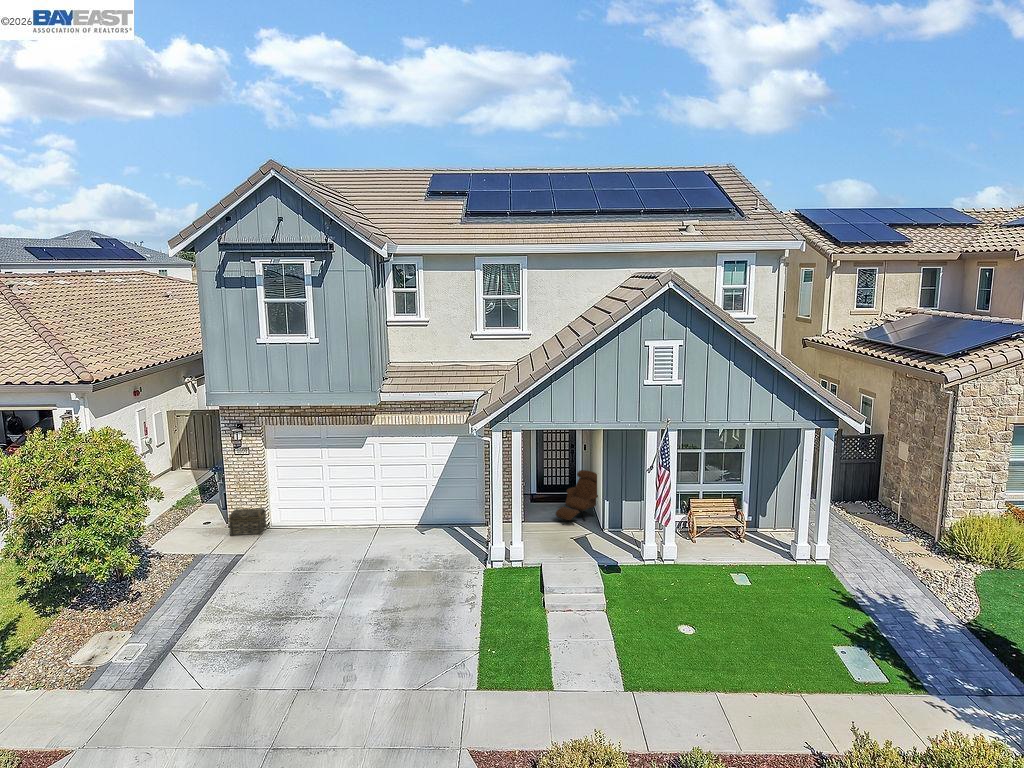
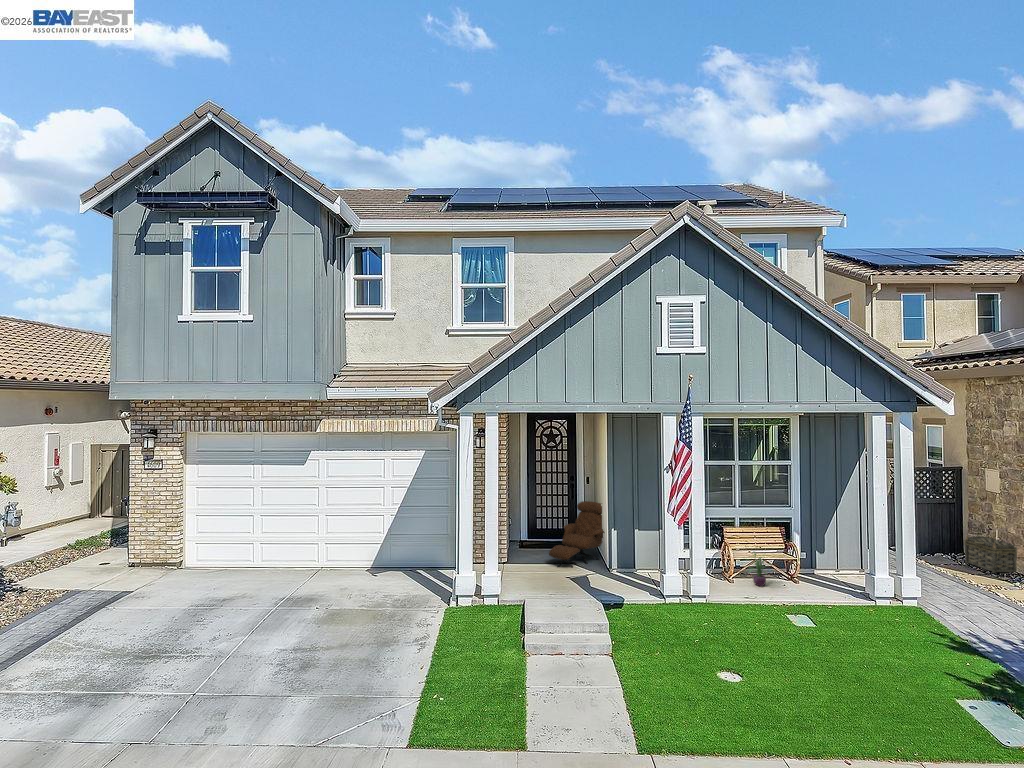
basket: present [228,508,266,536] -> present [964,536,1017,573]
decorative plant: none [701,517,729,543] -> present [749,552,767,586]

